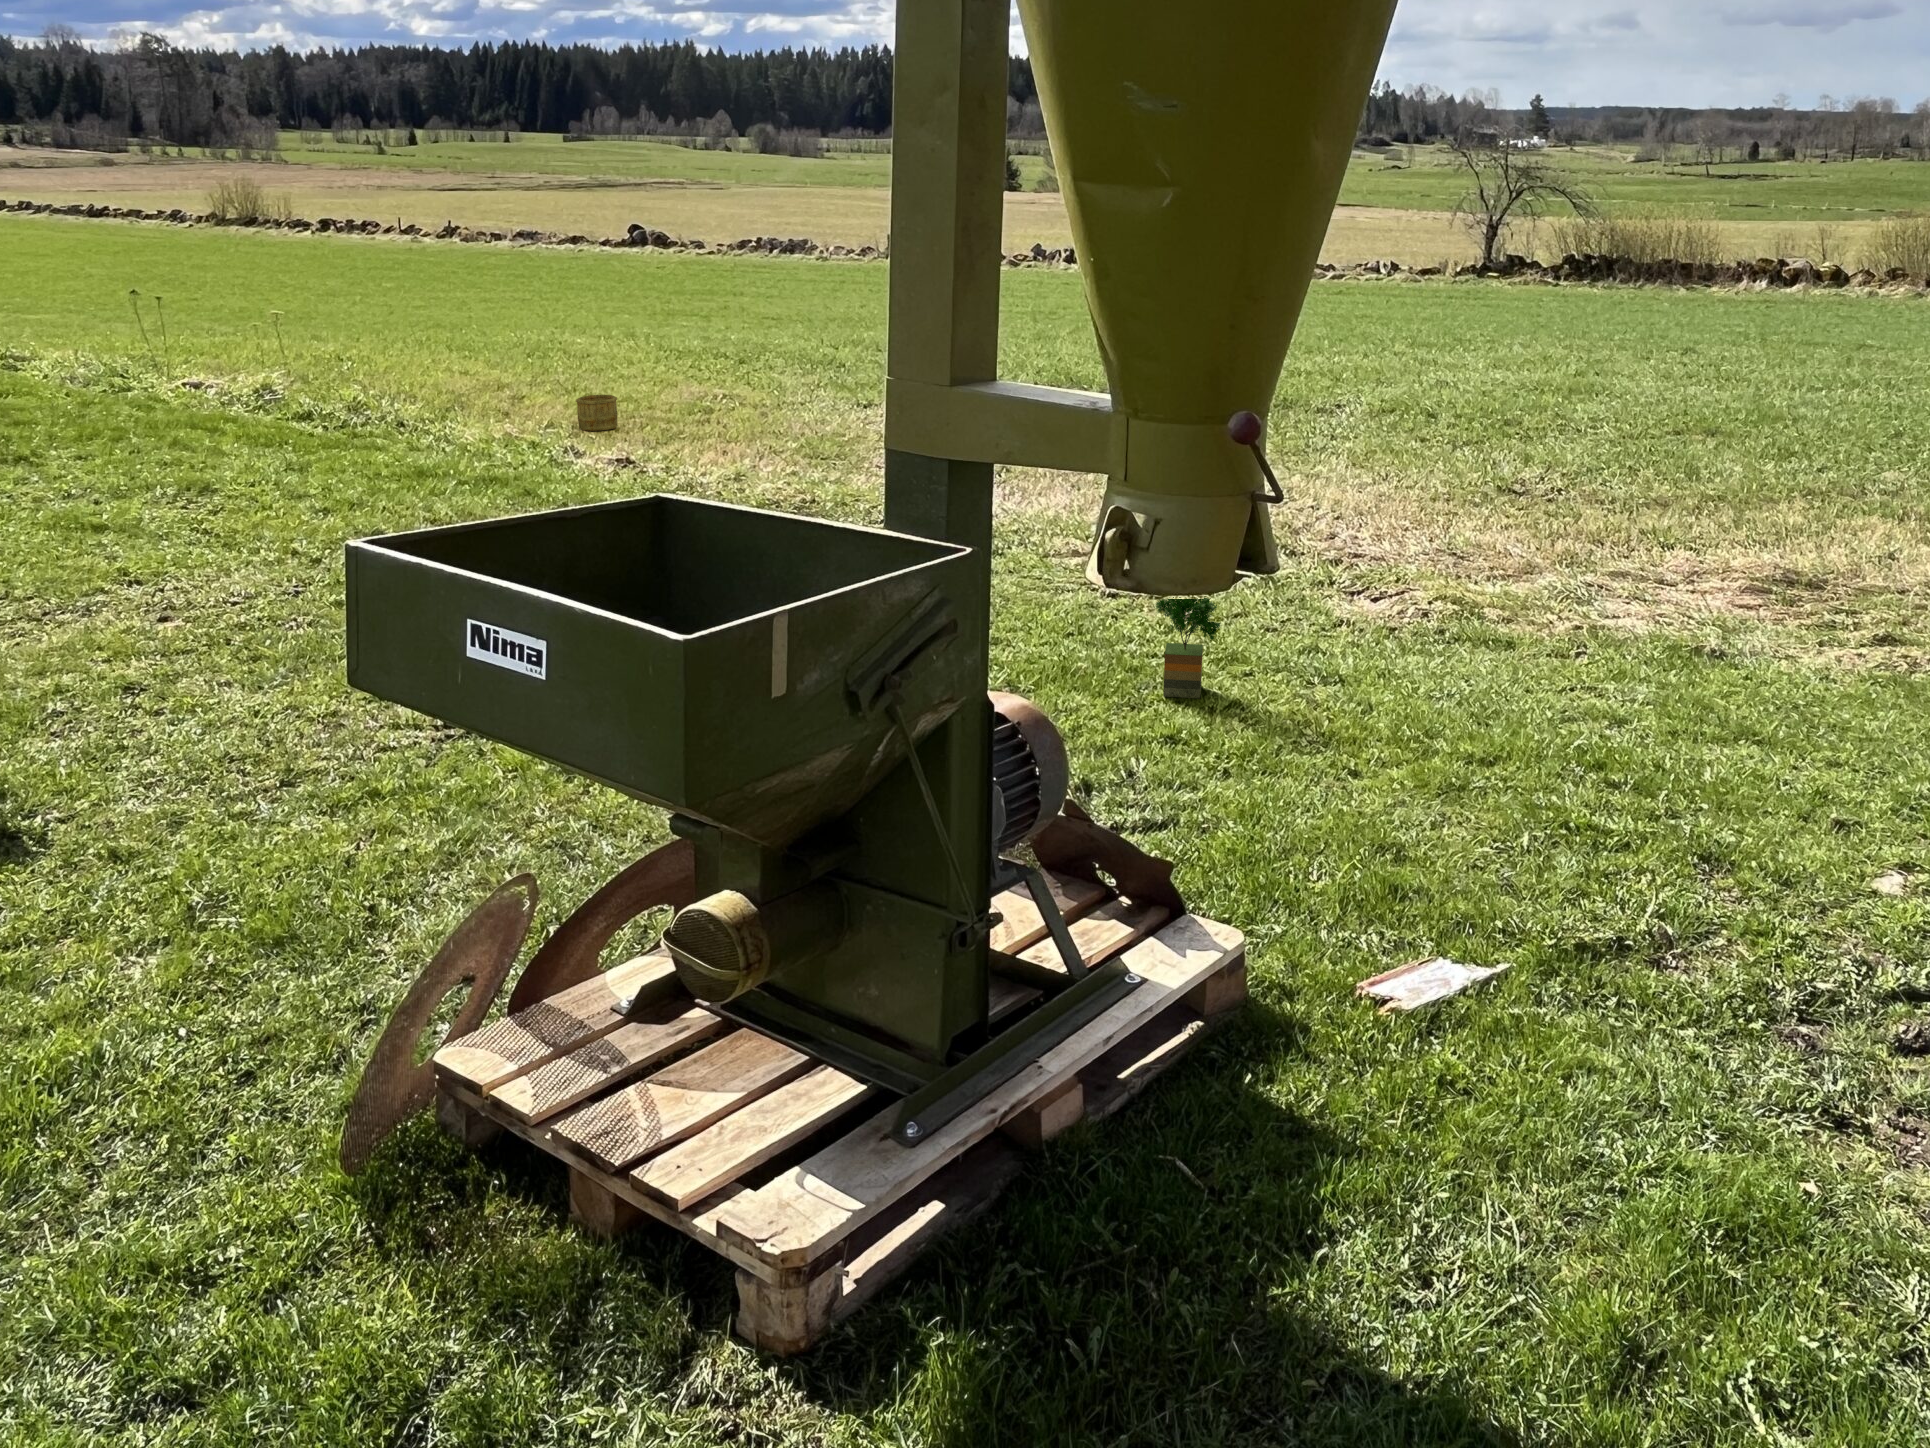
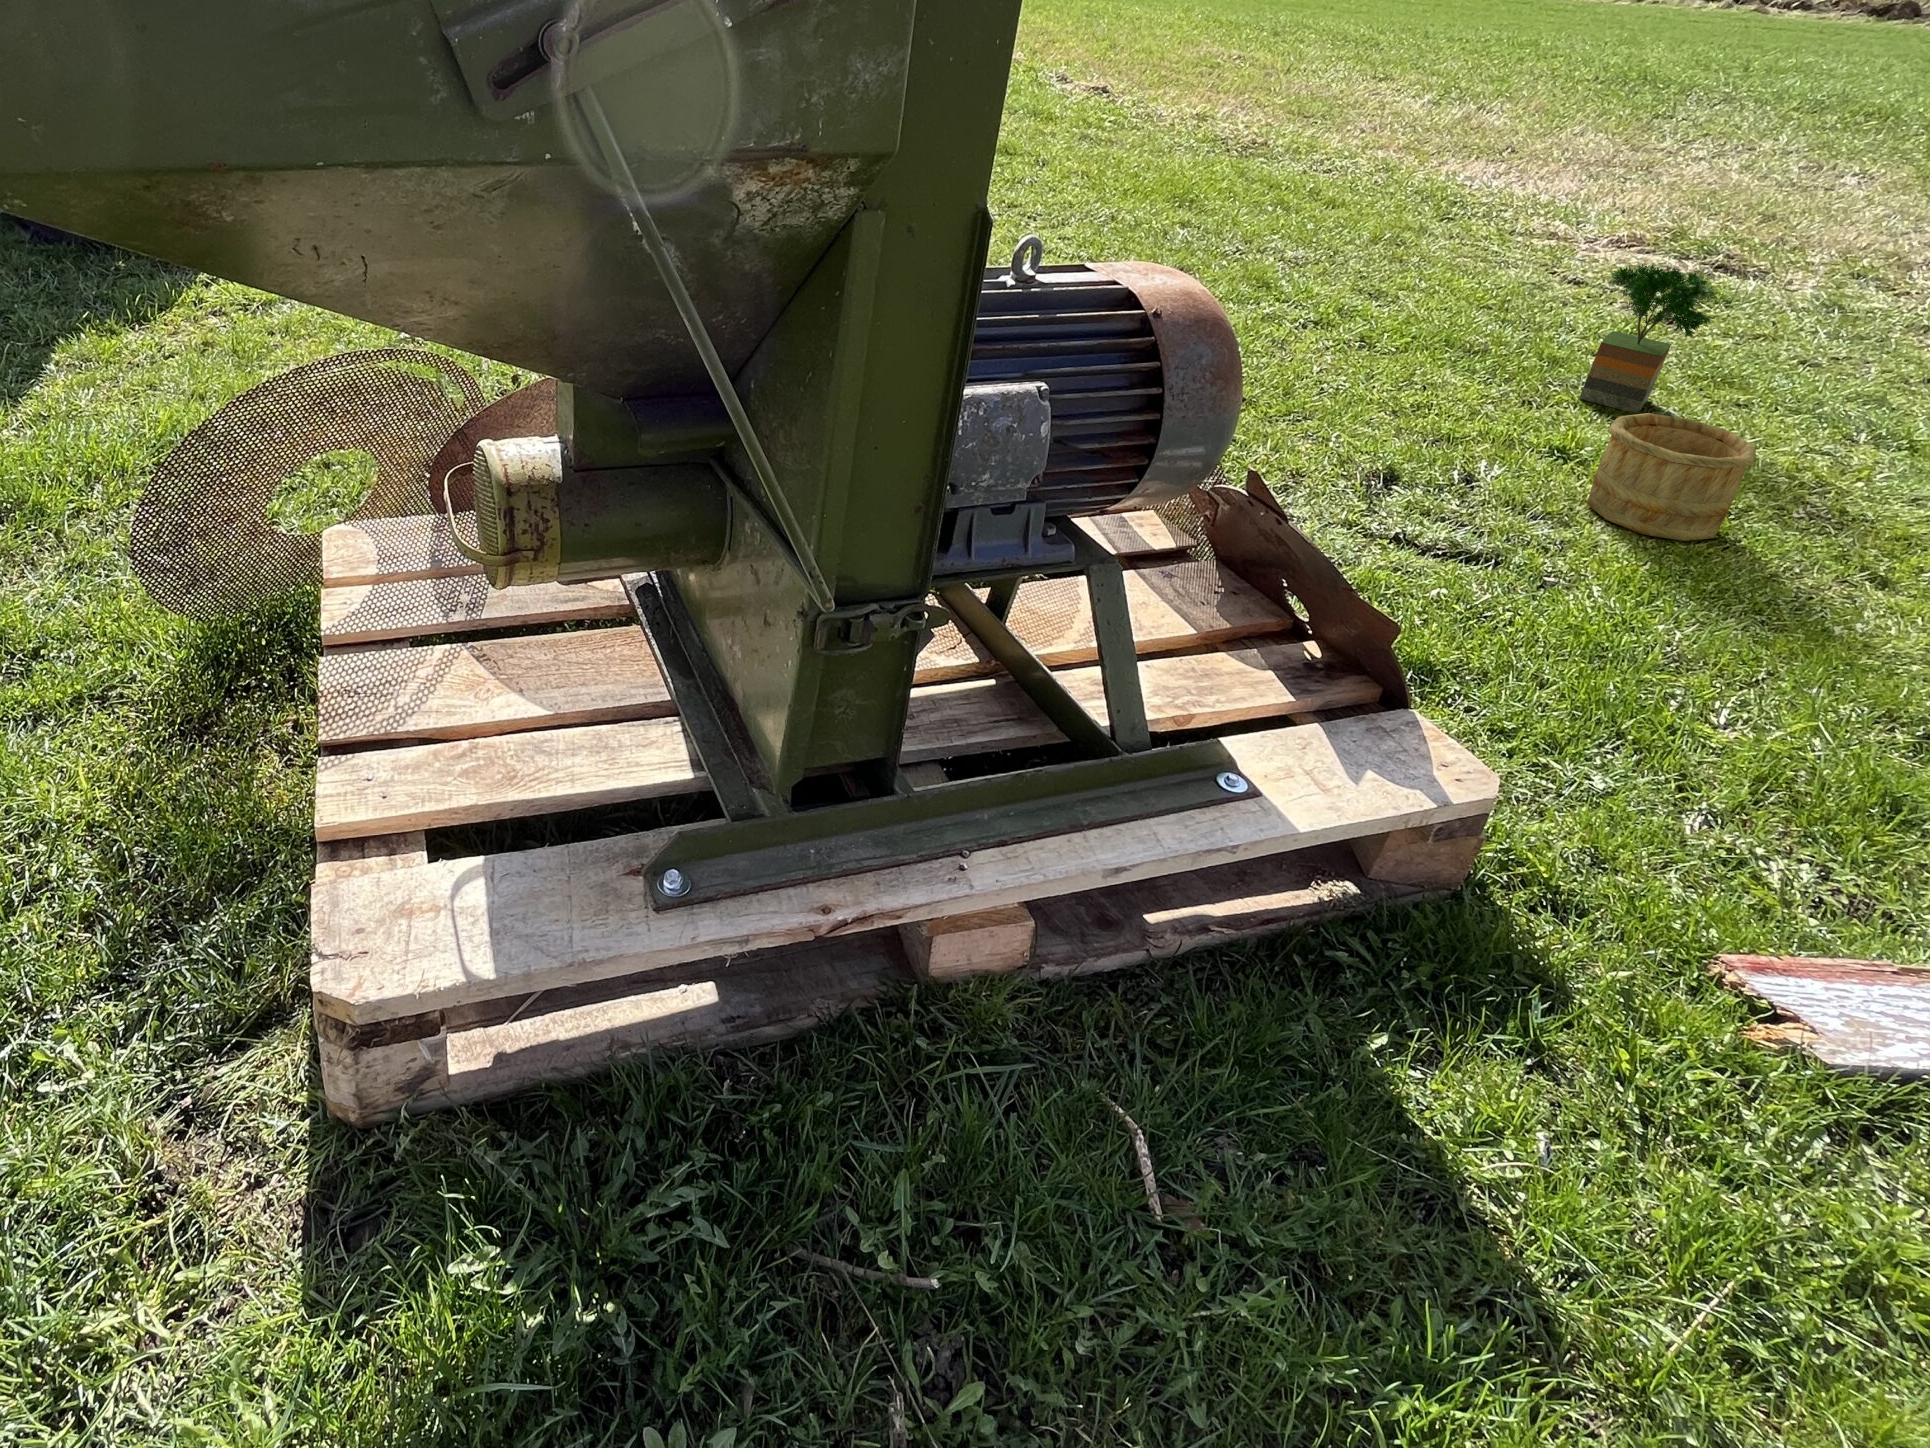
wooden bucket: present [576,395,617,431] -> present [1587,413,1756,541]

